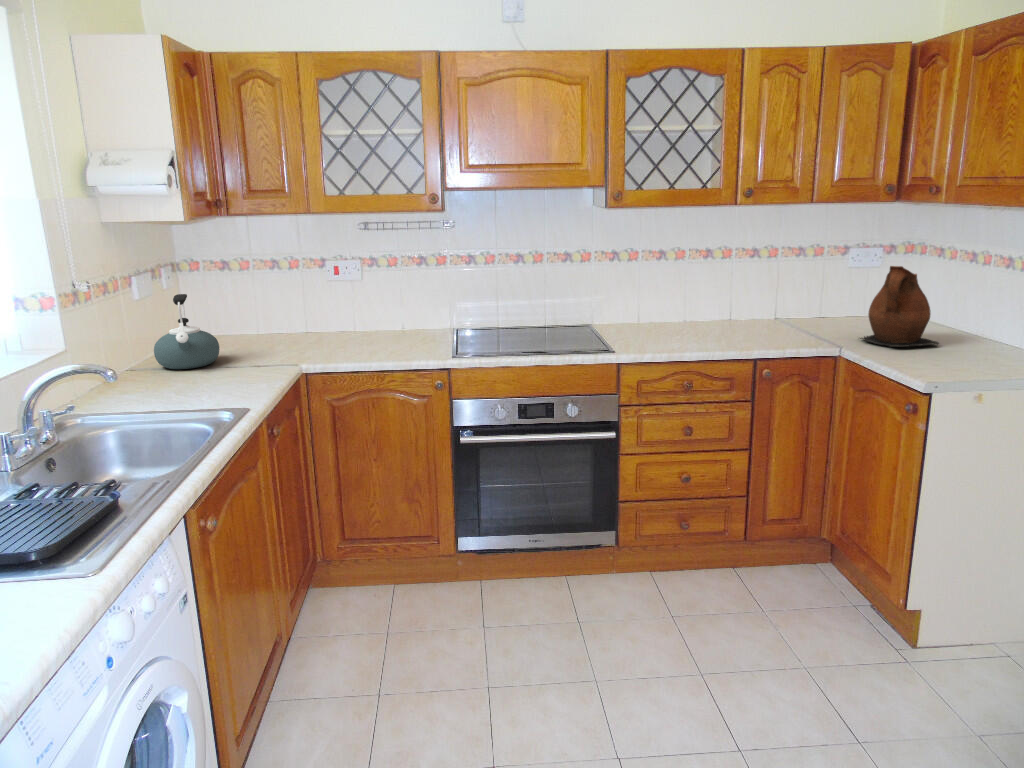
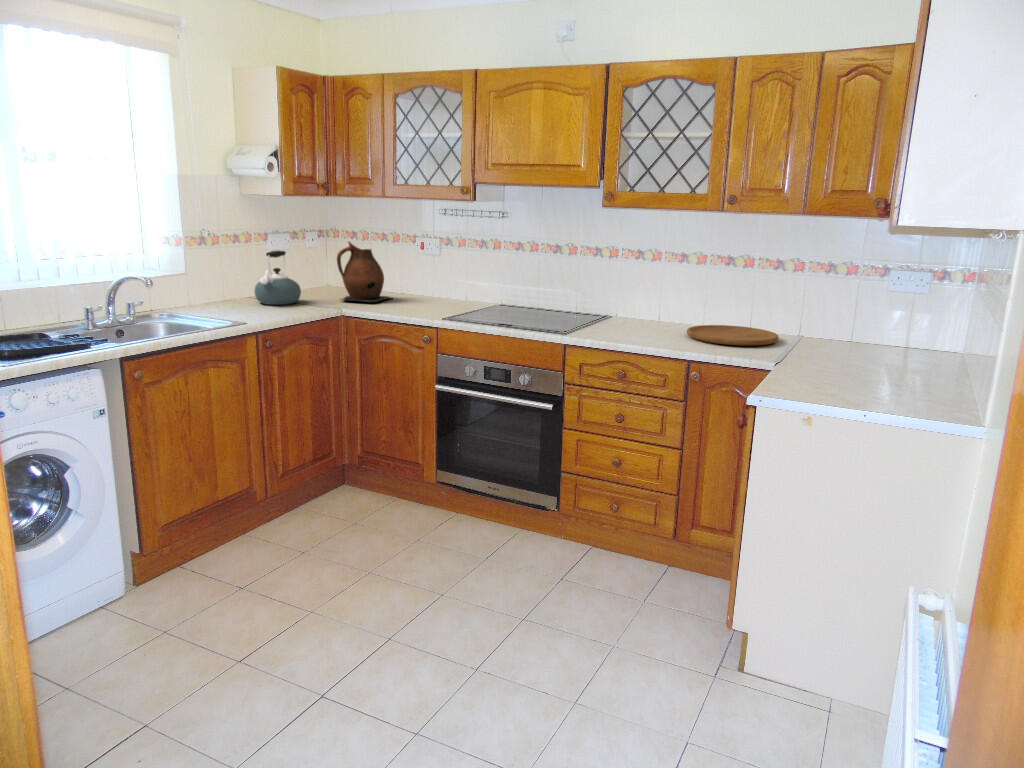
ceramic pitcher: present [860,266,939,347] -> present [337,242,392,302]
cutting board: none [692,317,783,337] -> present [687,325,778,346]

